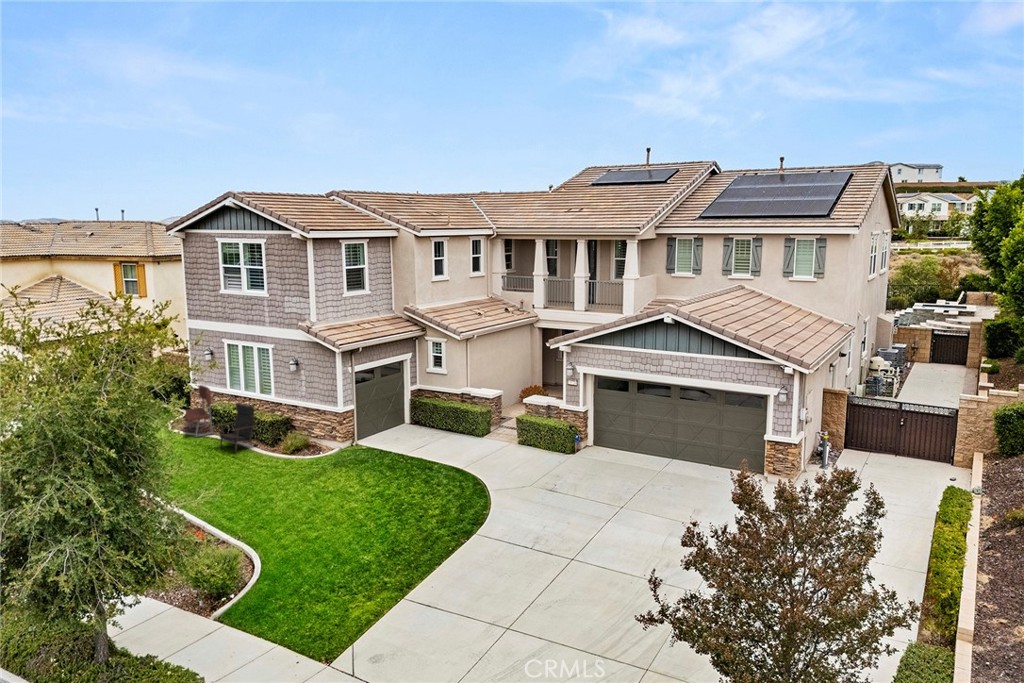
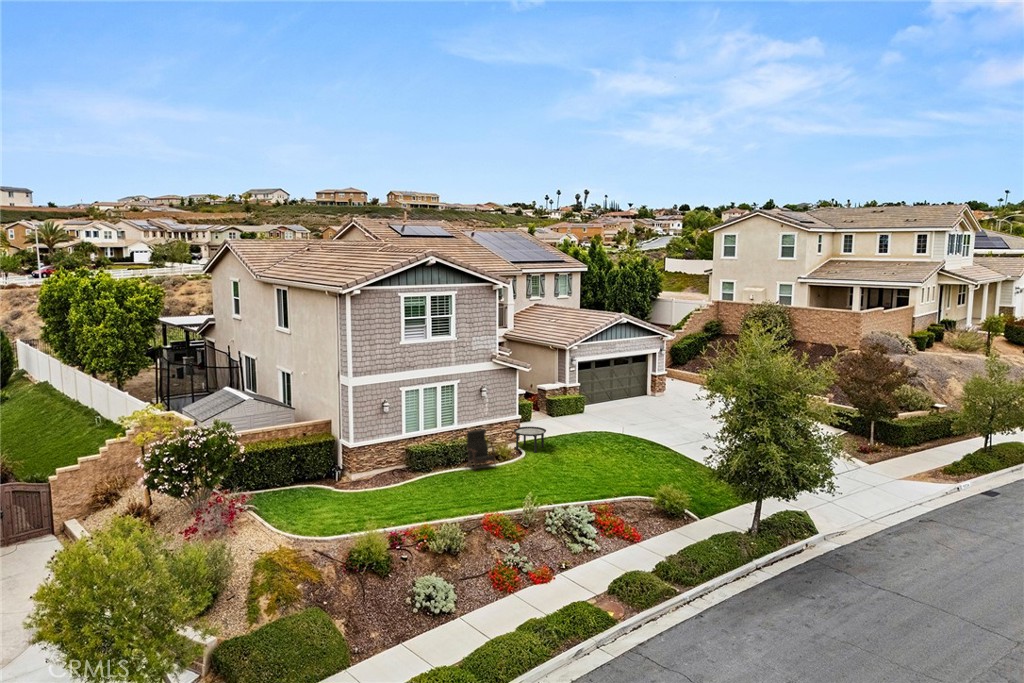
bench: present [184,385,213,437] -> none [402,432,440,477]
round table: none [306,424,351,460] -> present [514,427,546,453]

